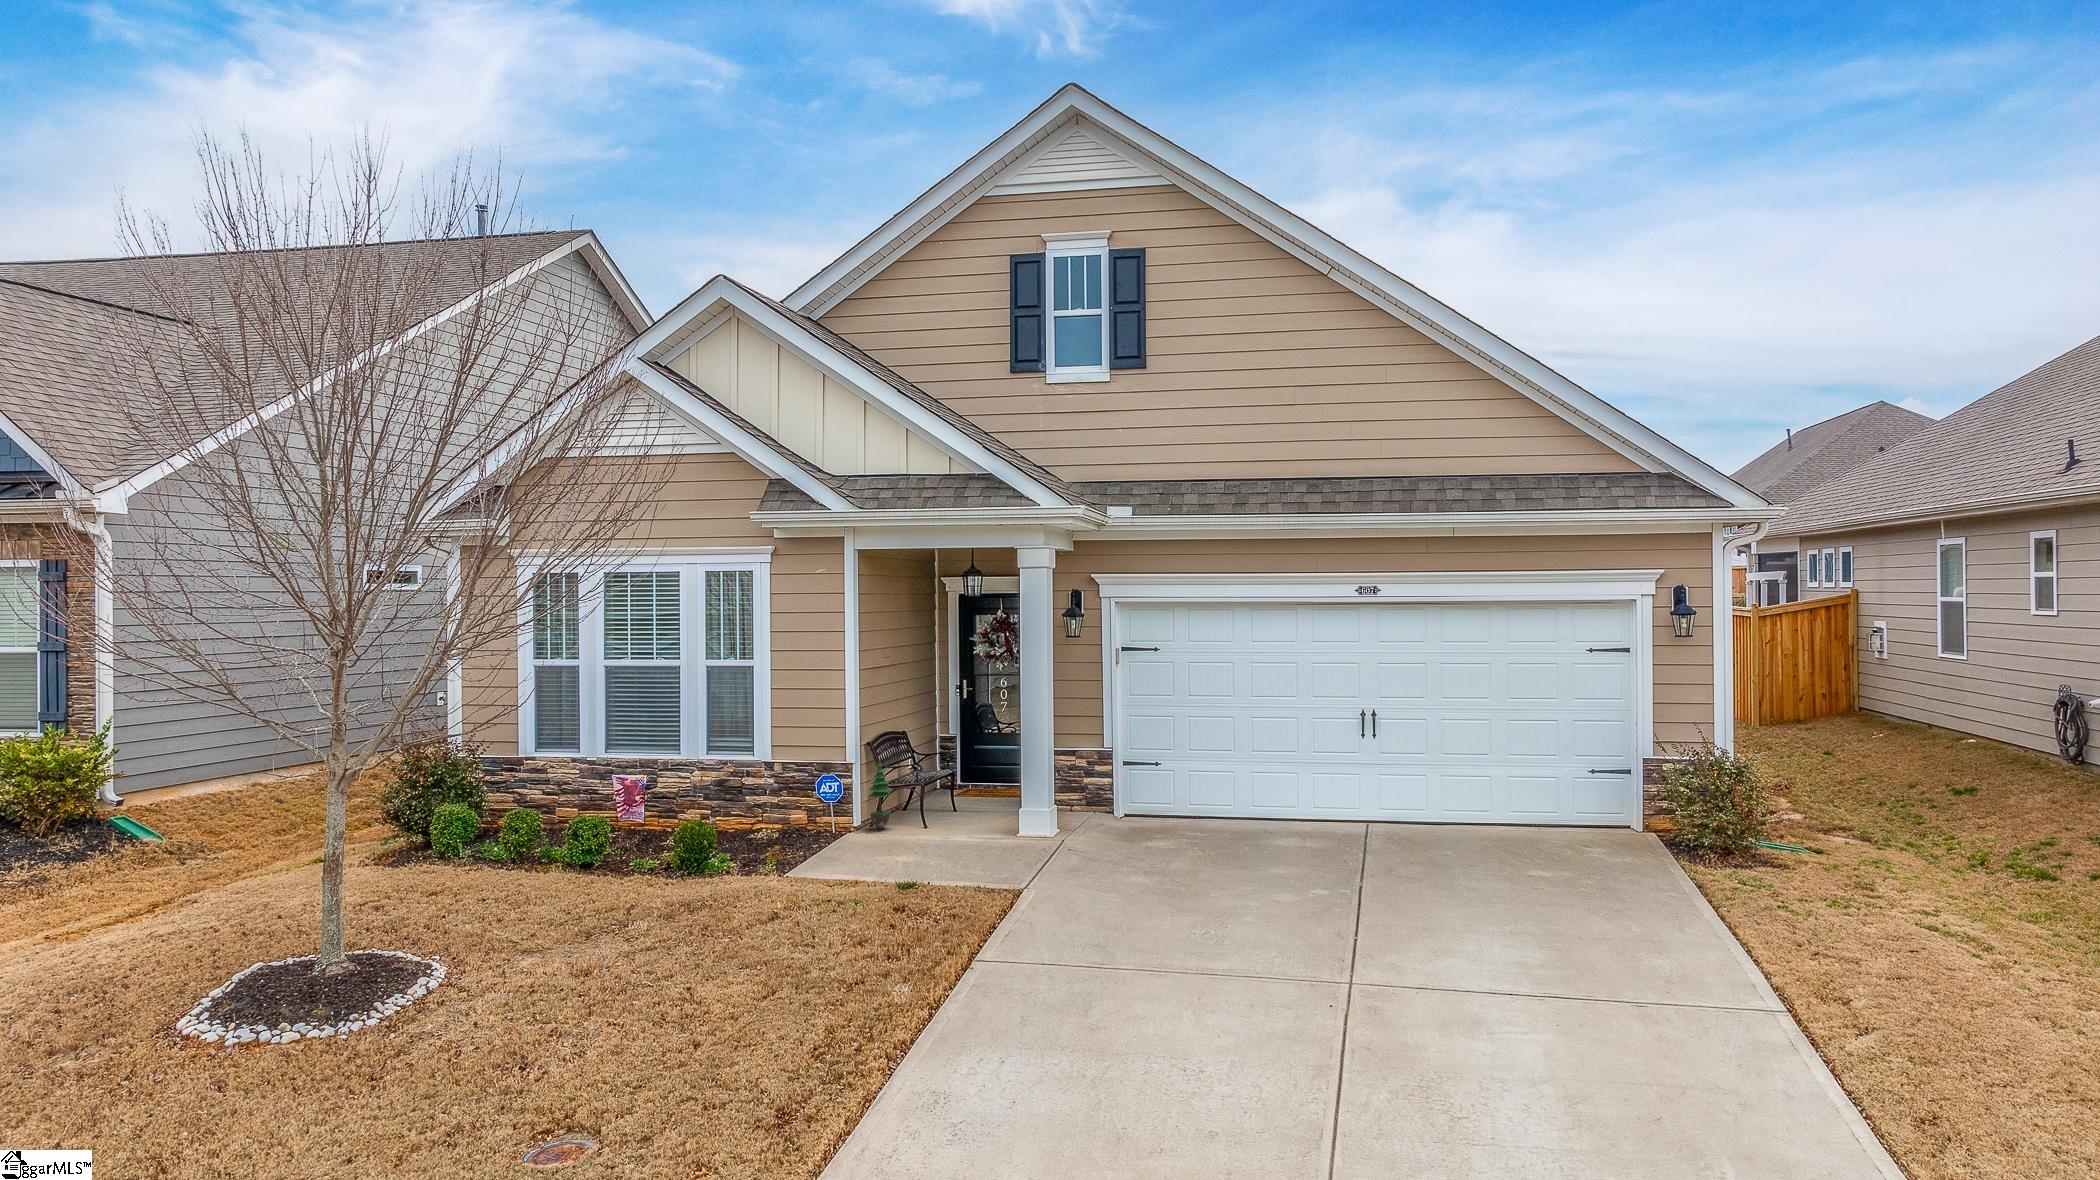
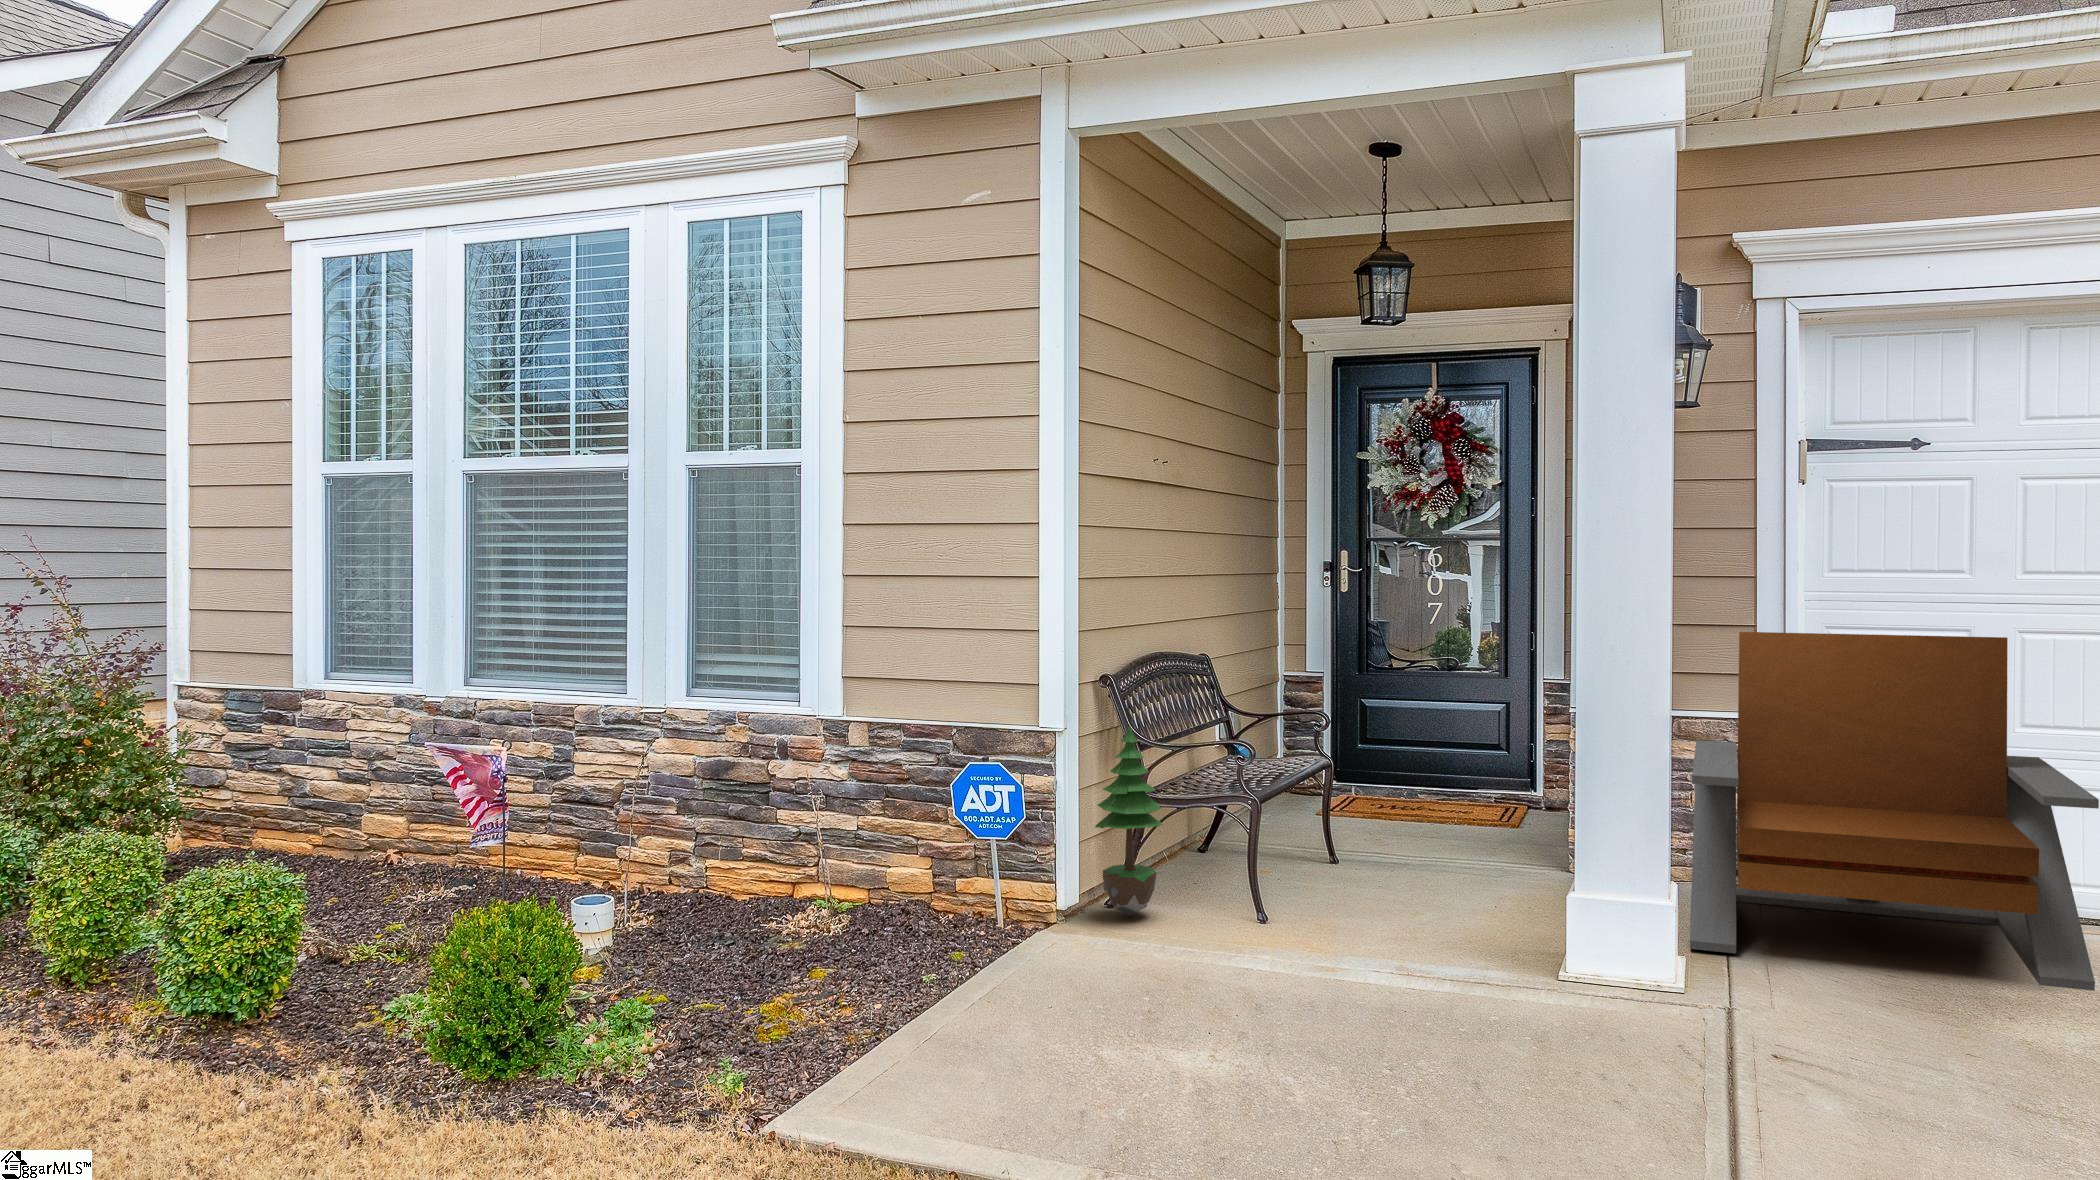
lounge chair: none [1066,720,1185,832] -> present [1690,632,2099,991]

